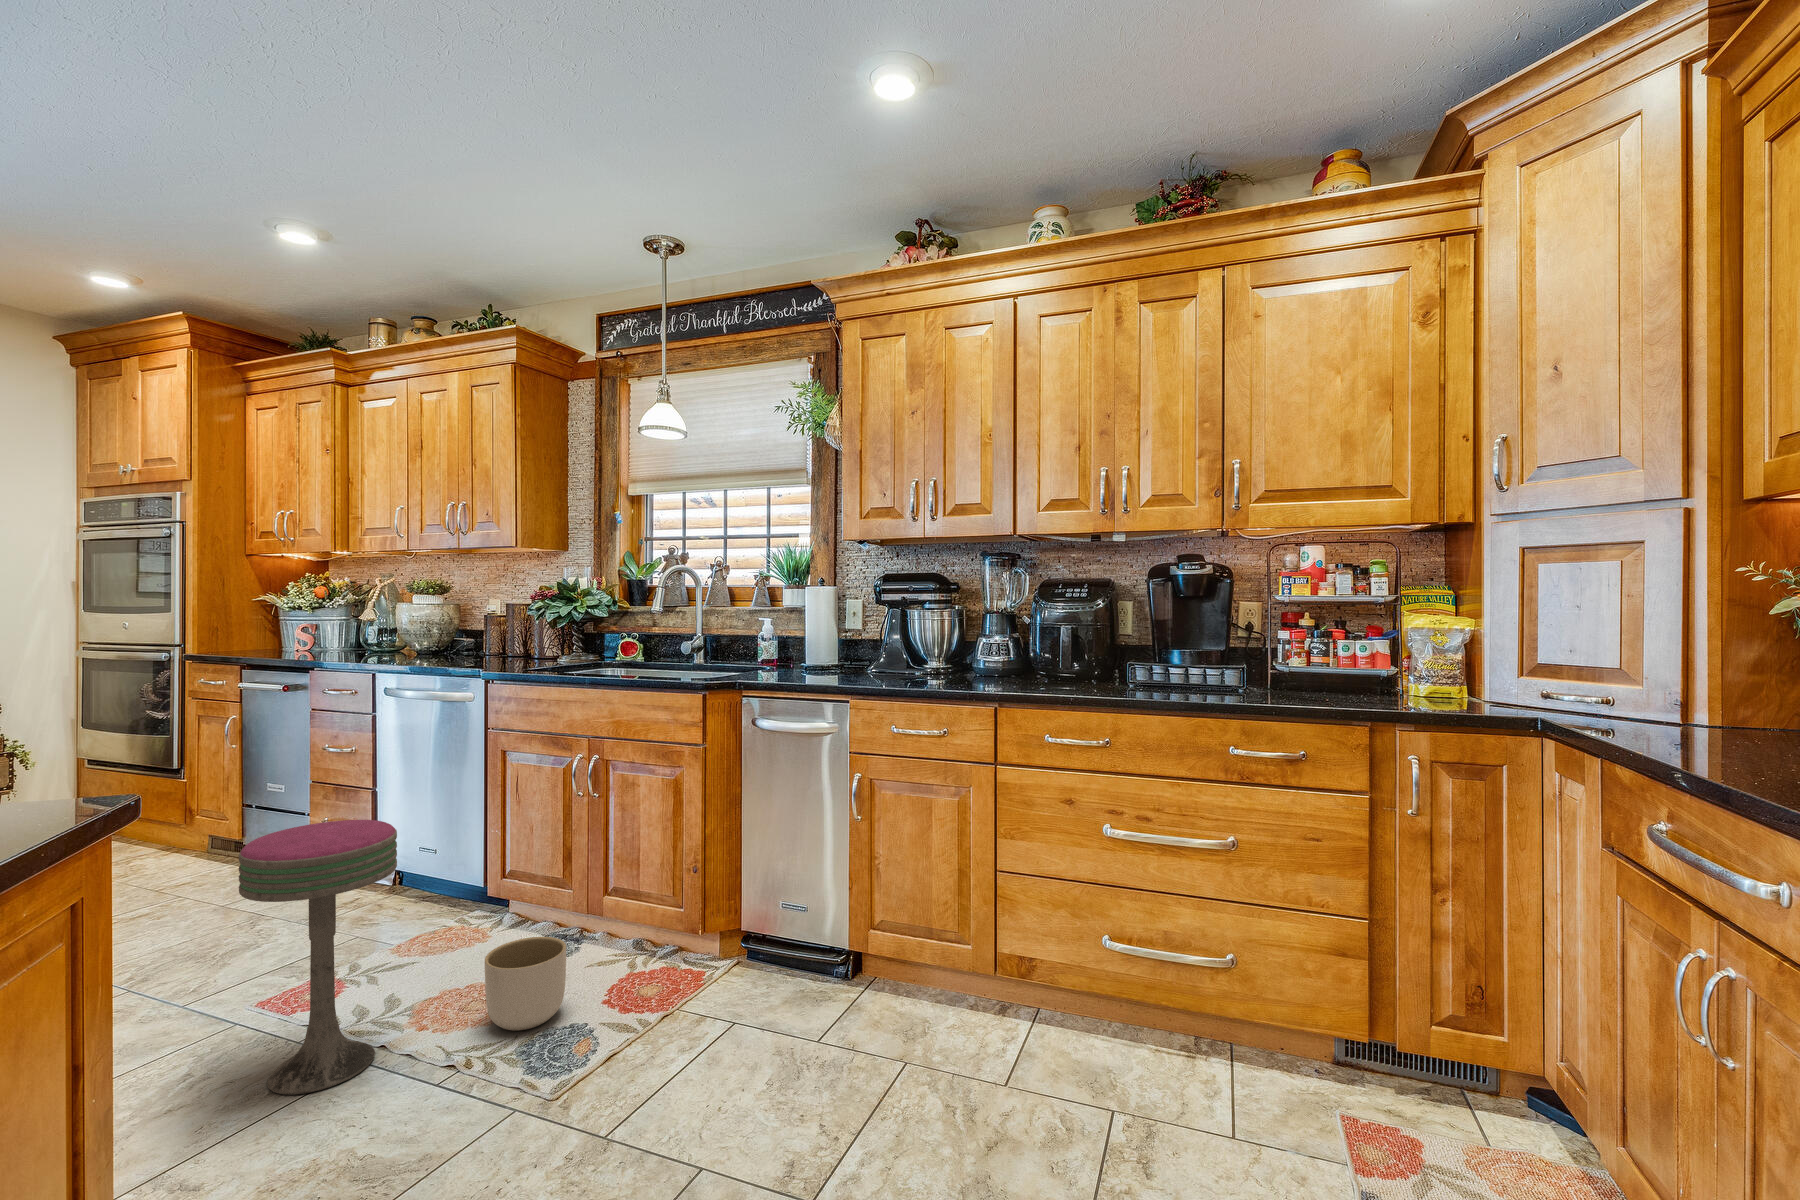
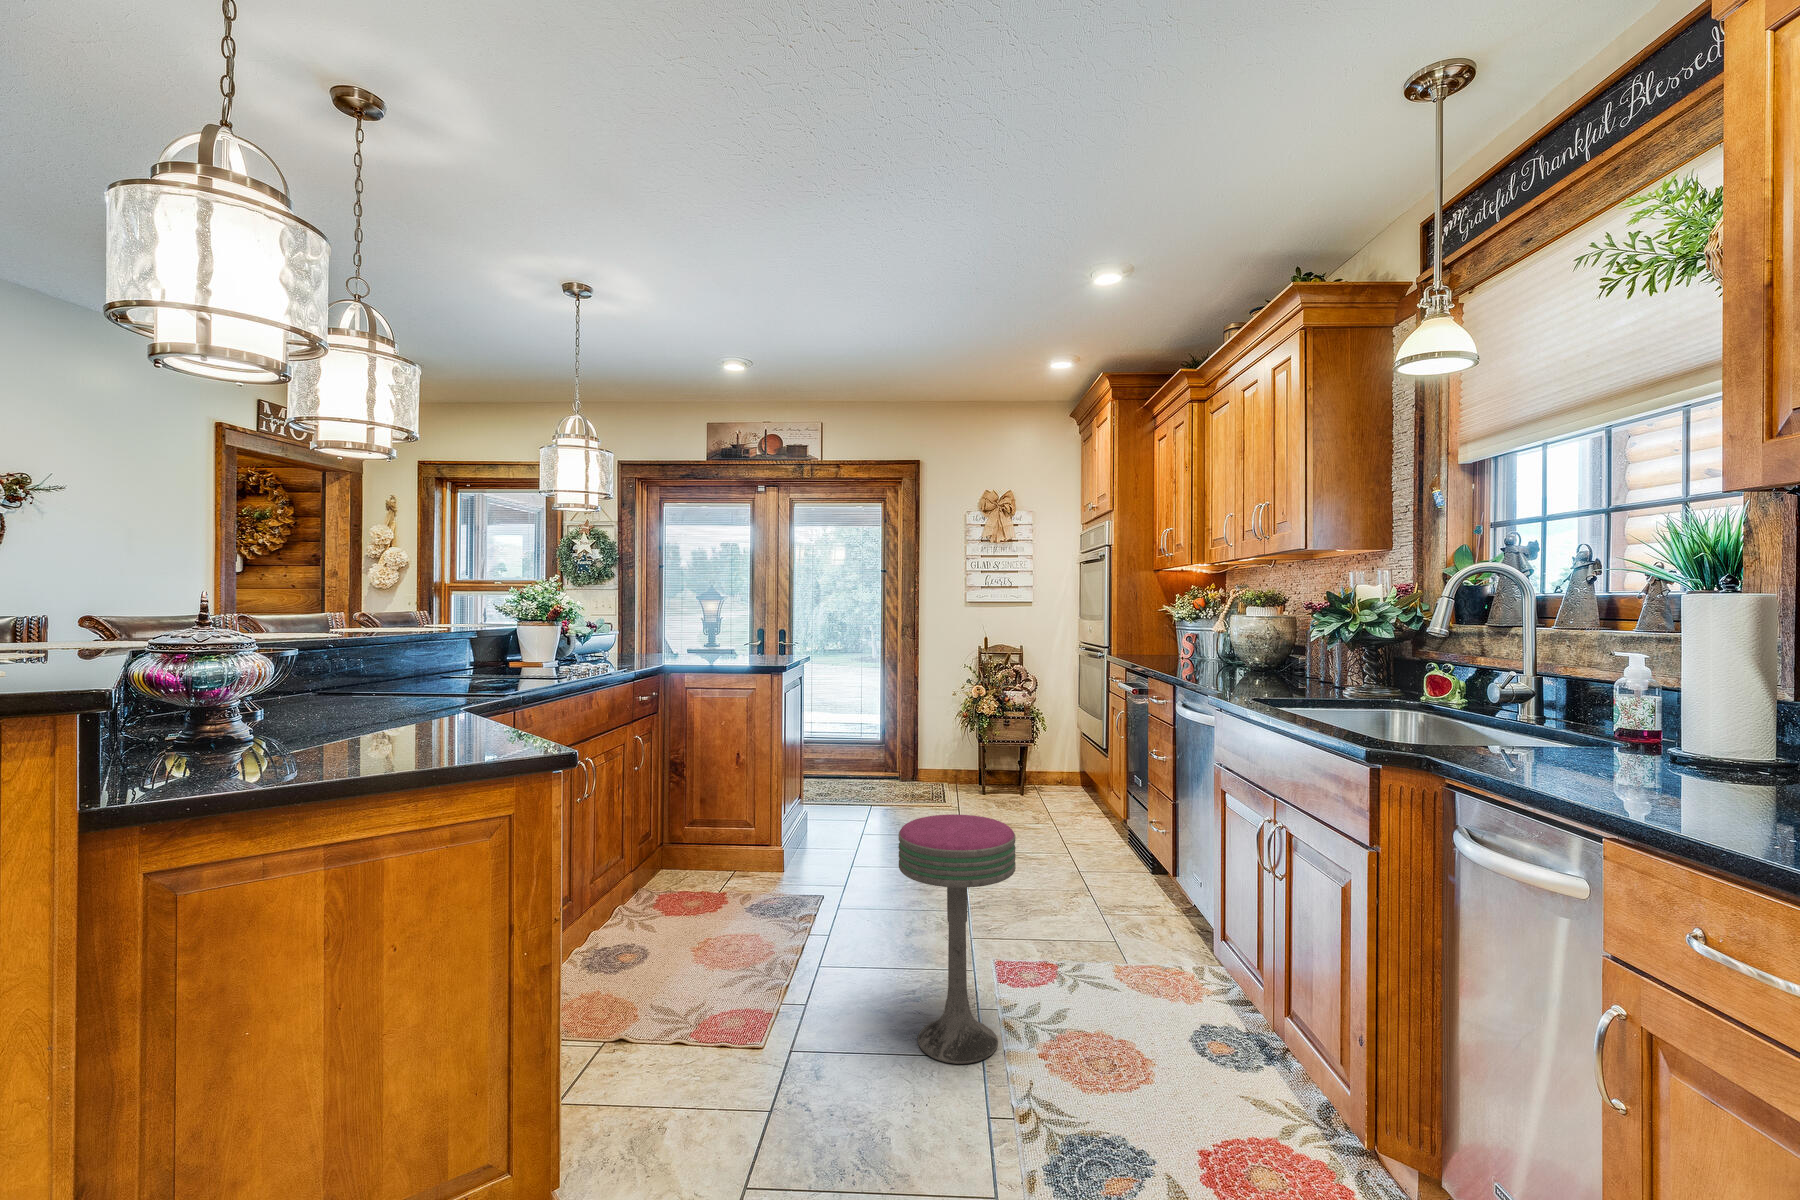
planter: present [485,937,566,1031] -> none [1072,1010,1162,1128]

